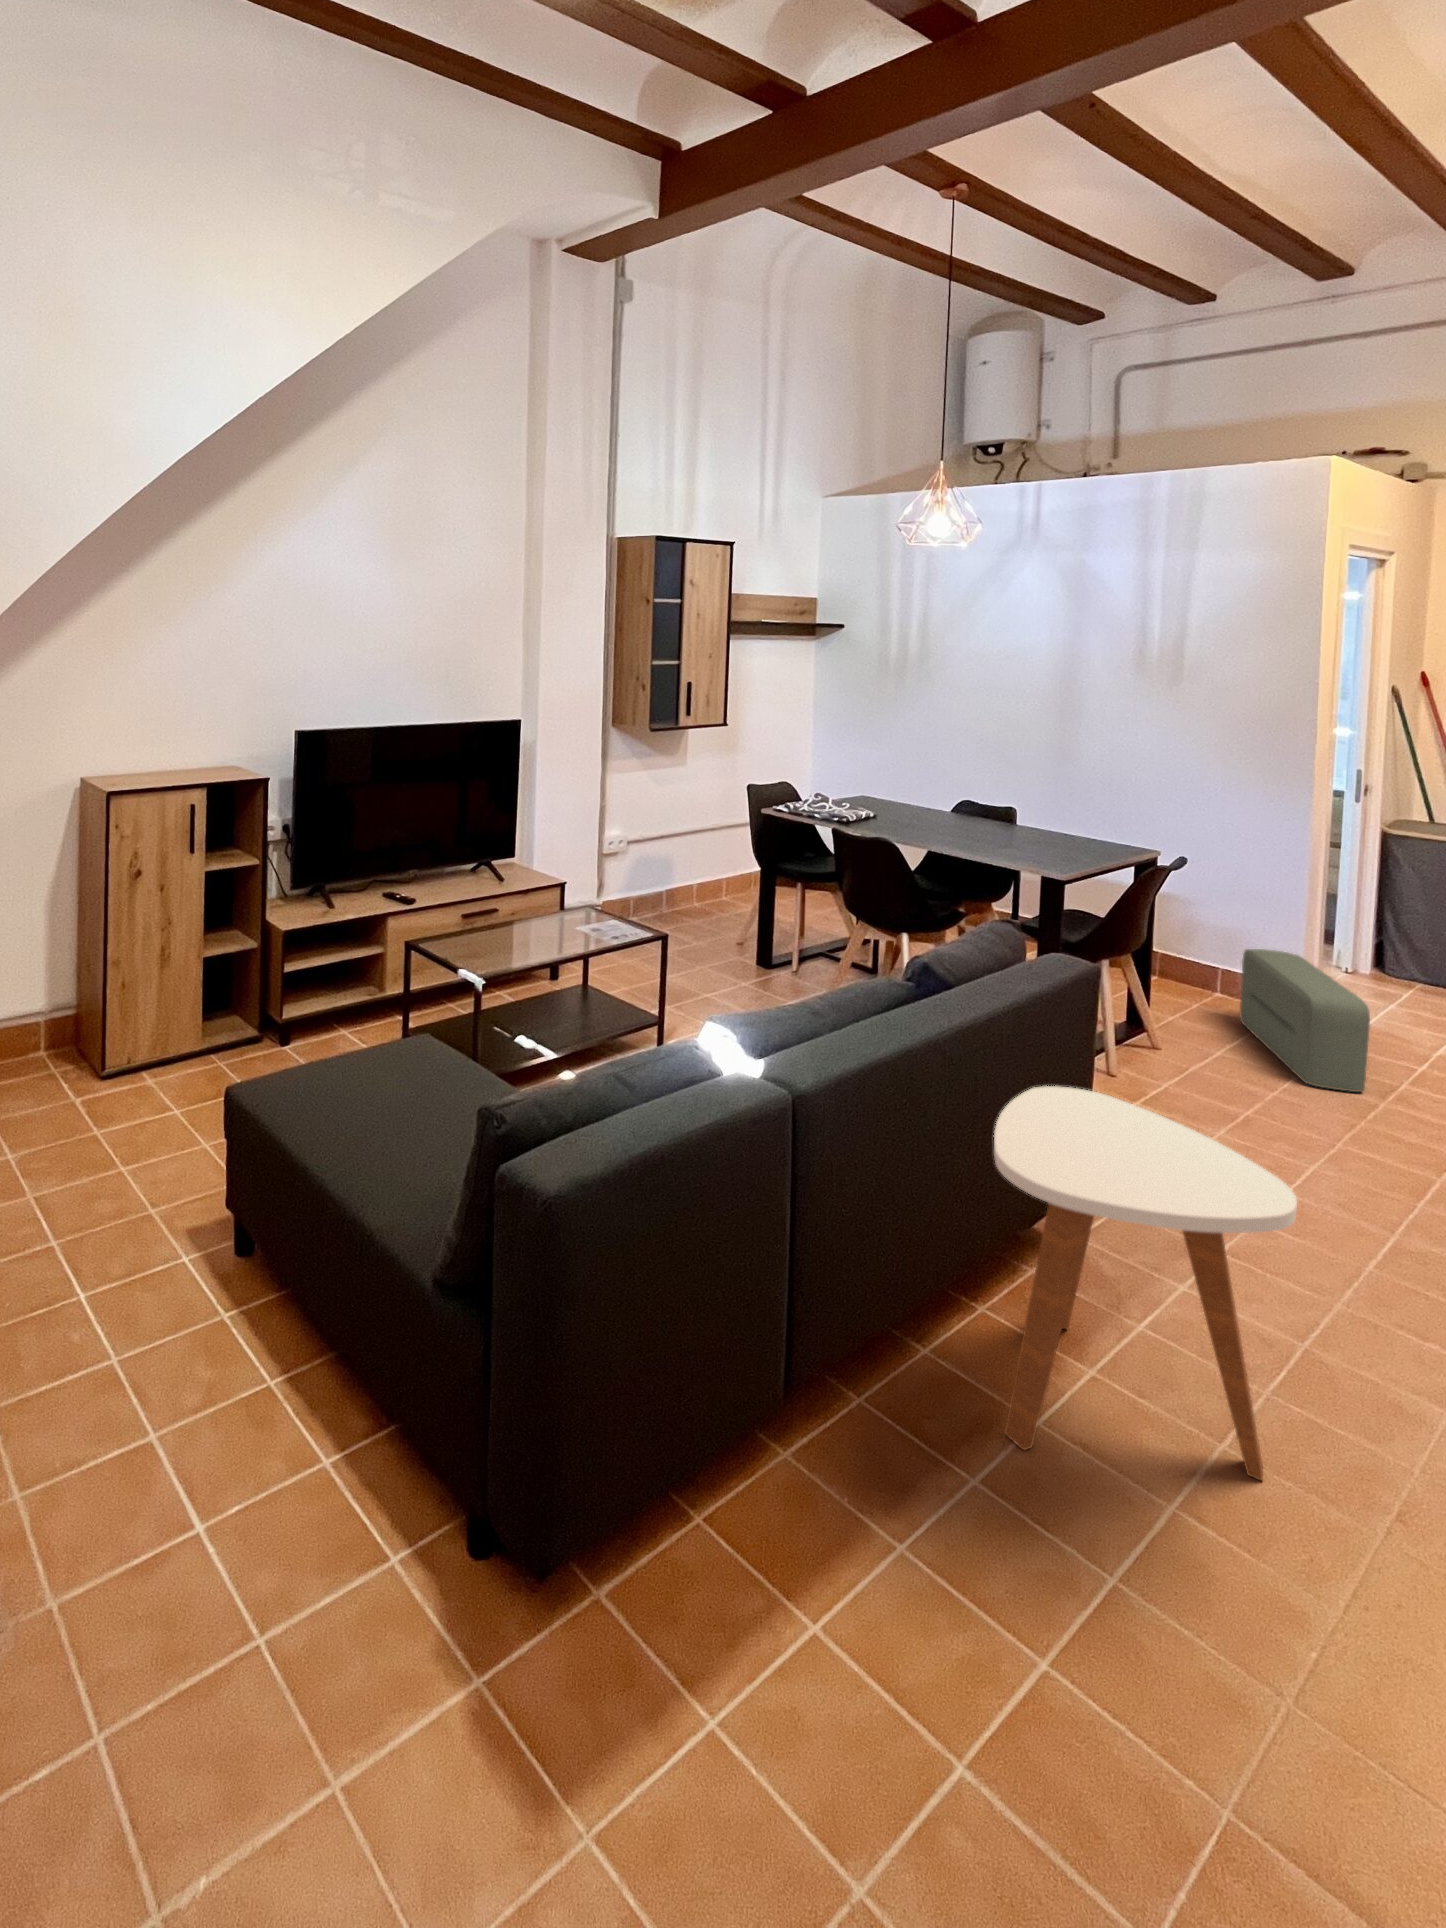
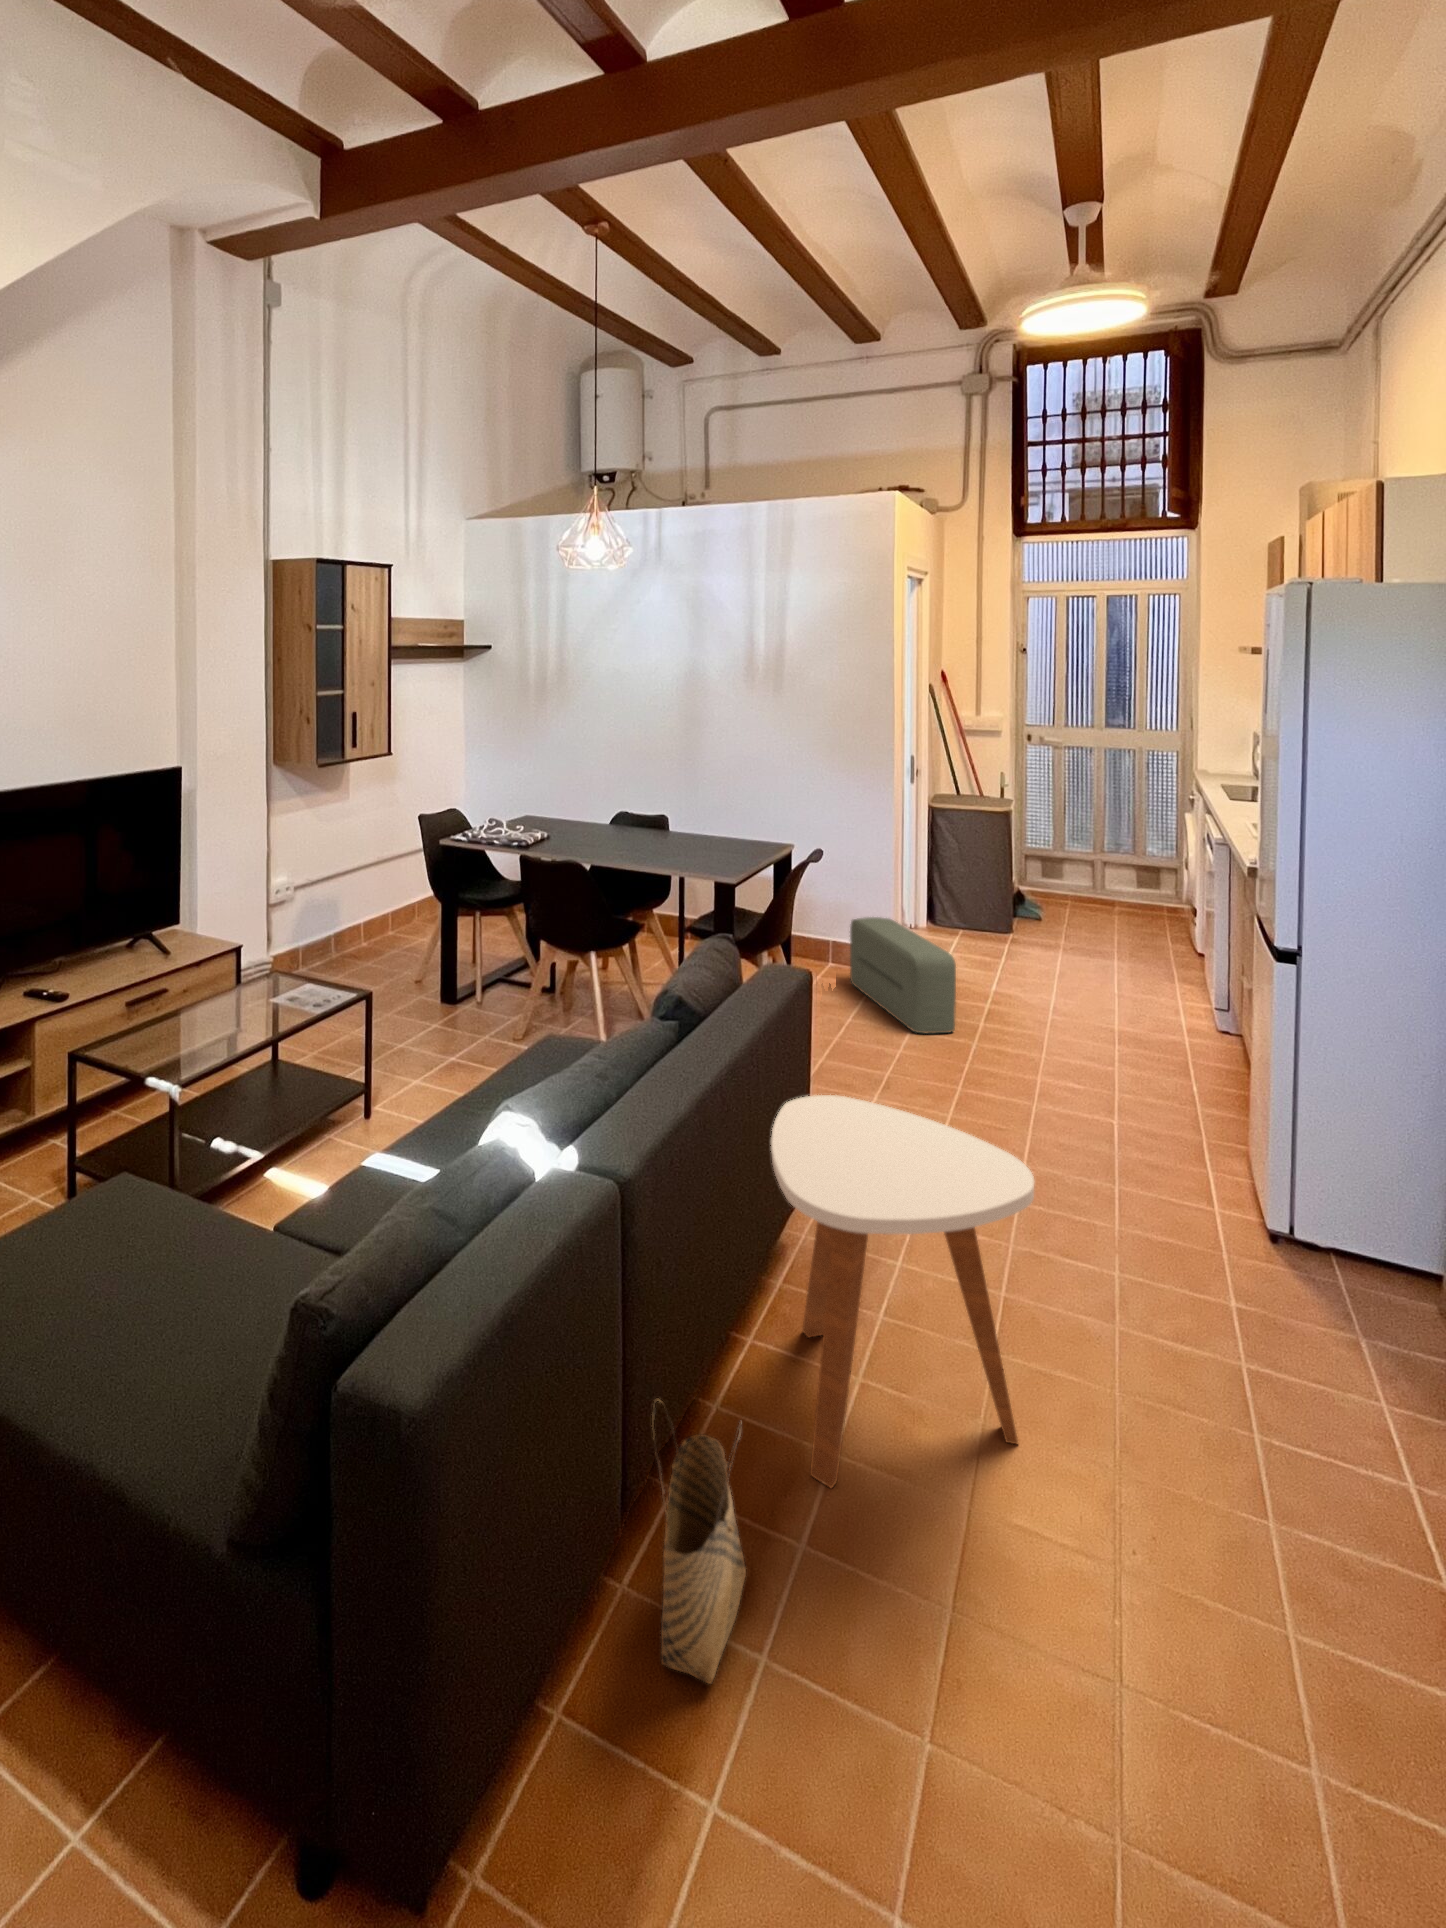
woven basket: none [801,1296,905,1545] -> present [652,1399,746,1684]

